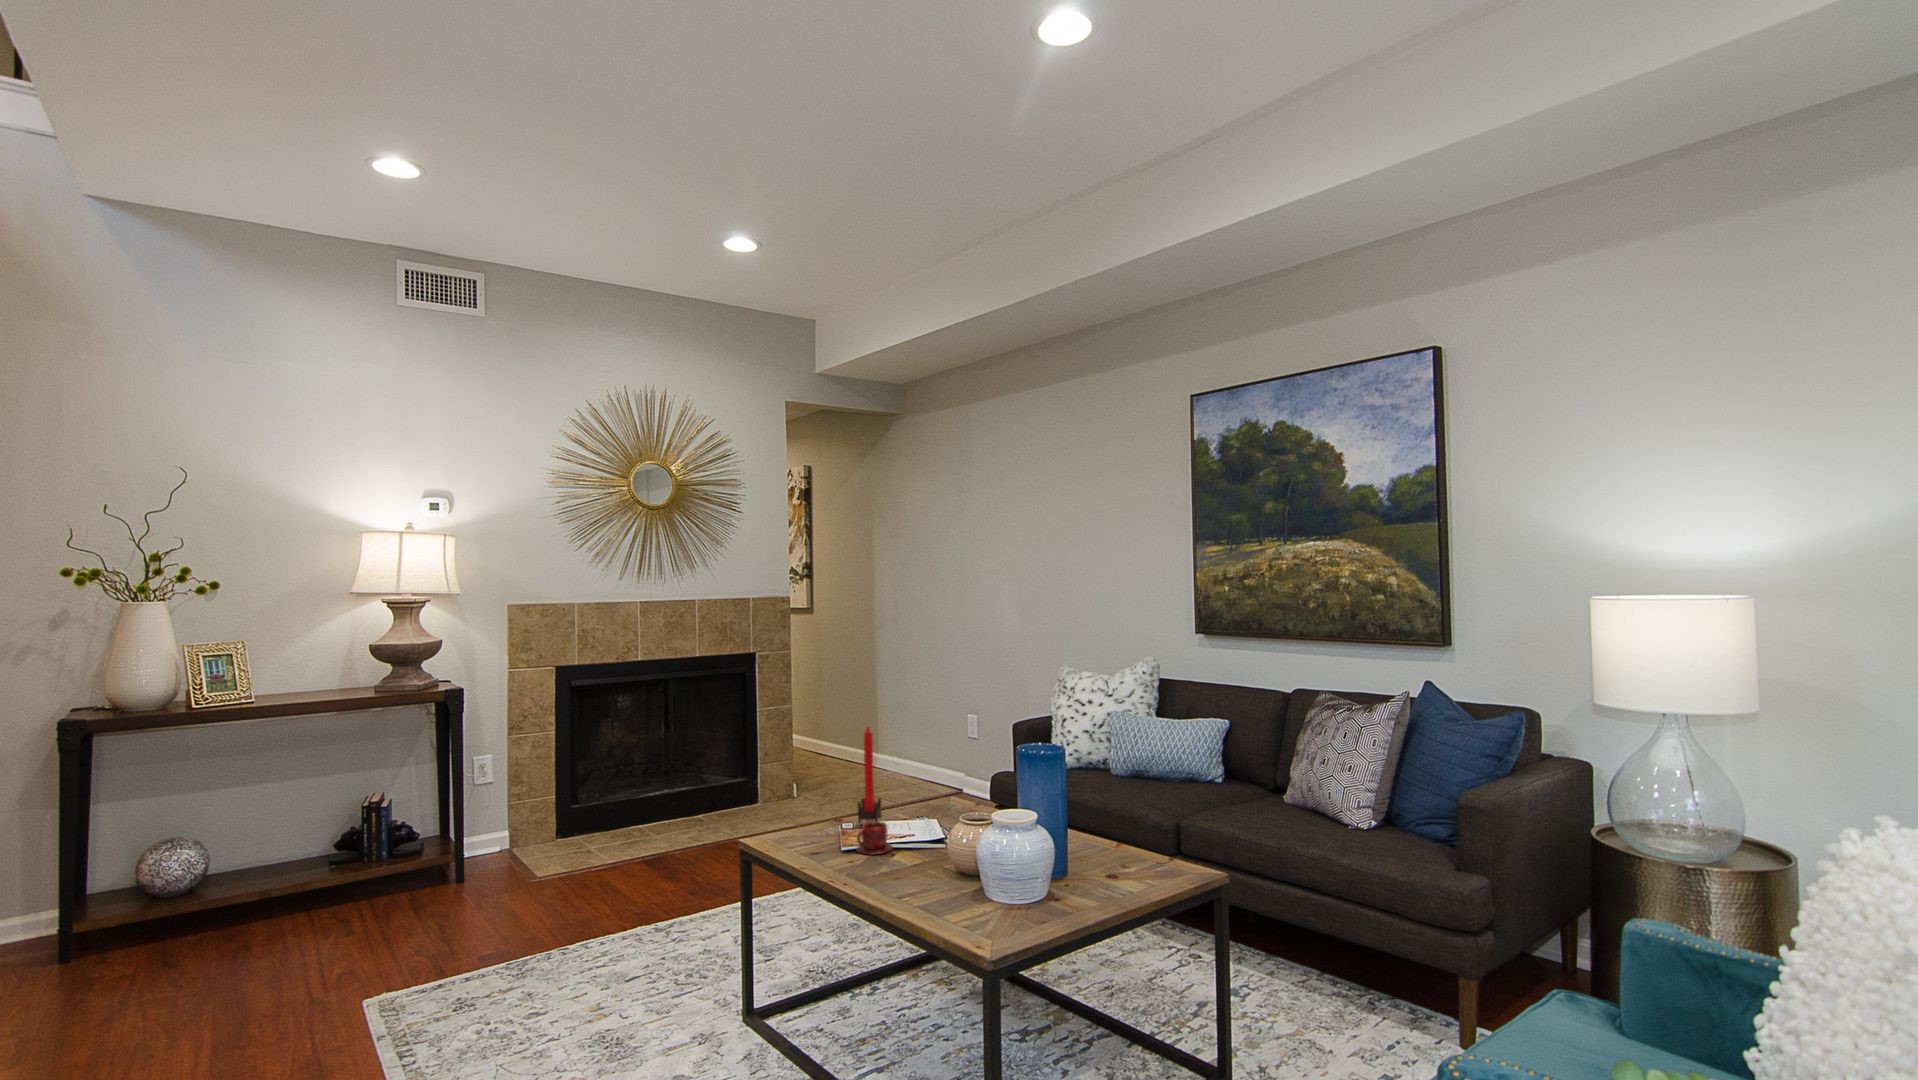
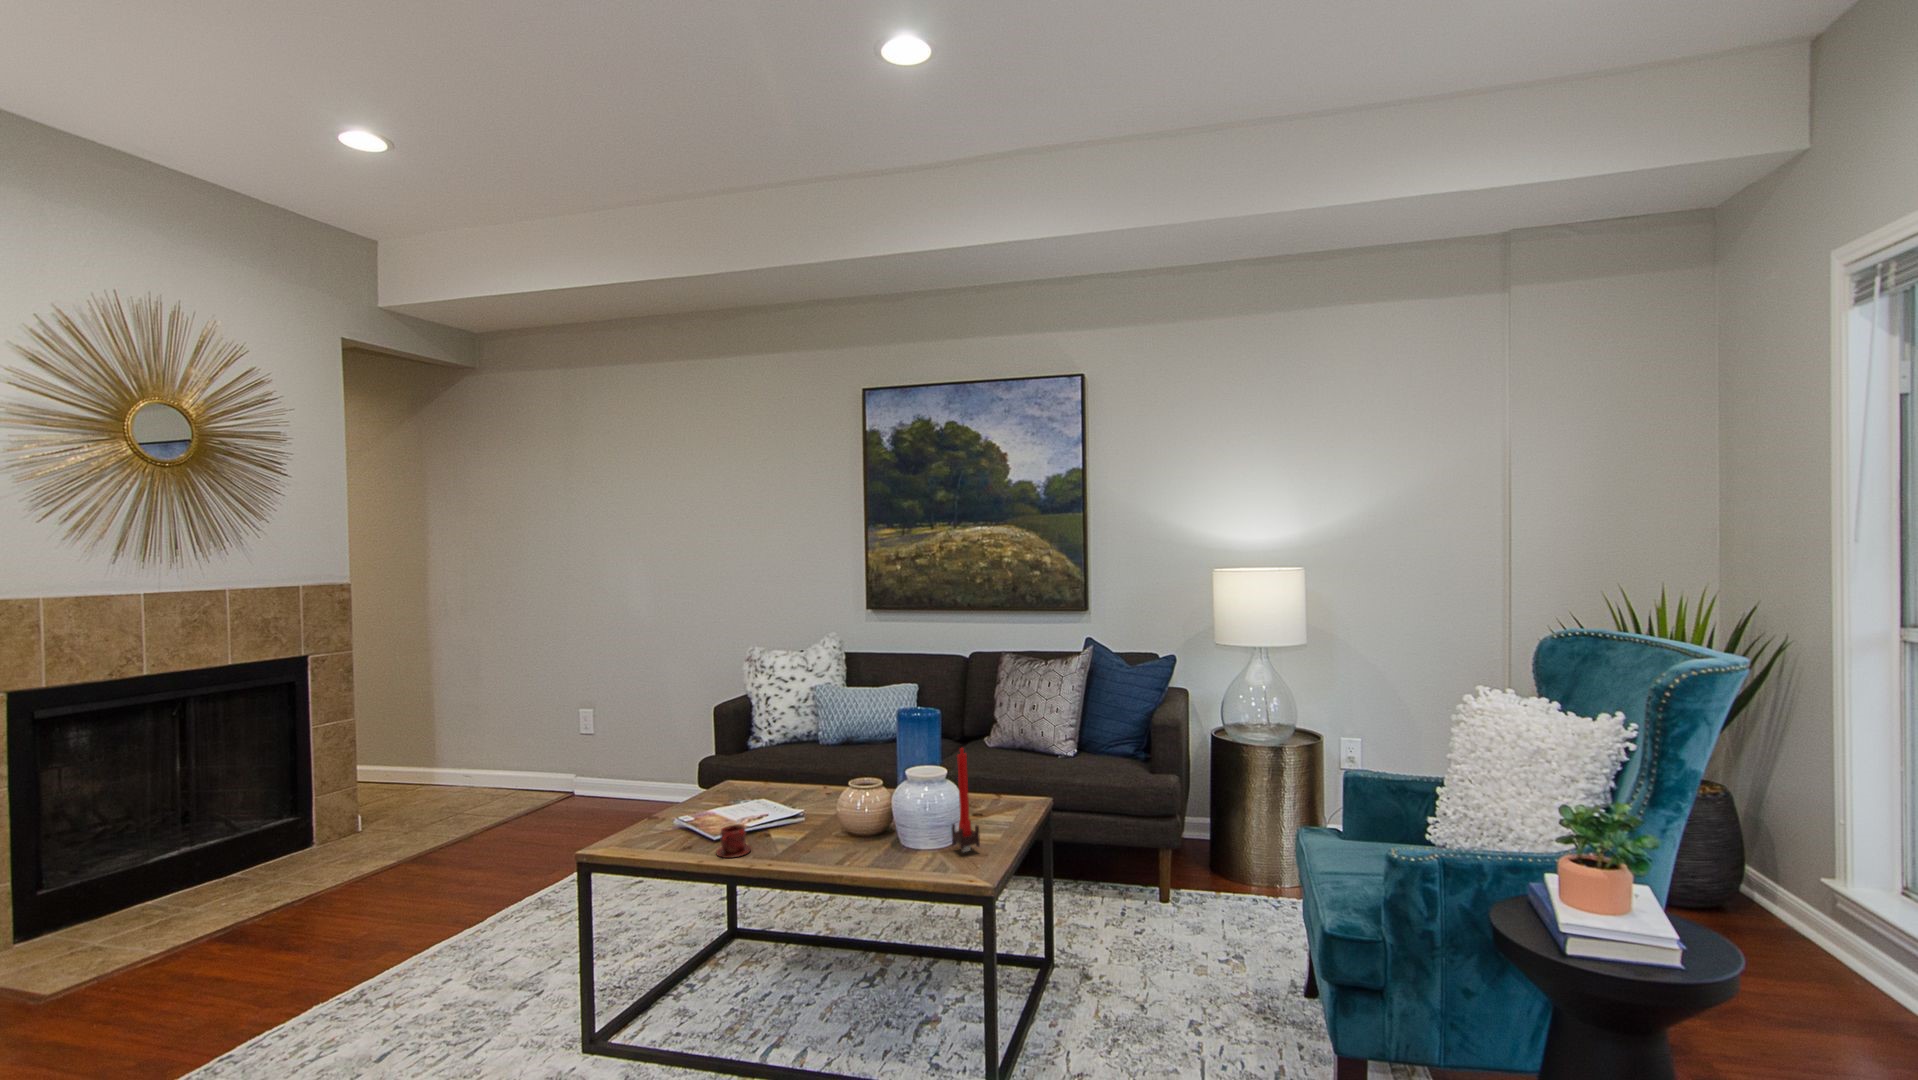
candle: present [858,727,881,823] -> present [951,748,980,852]

